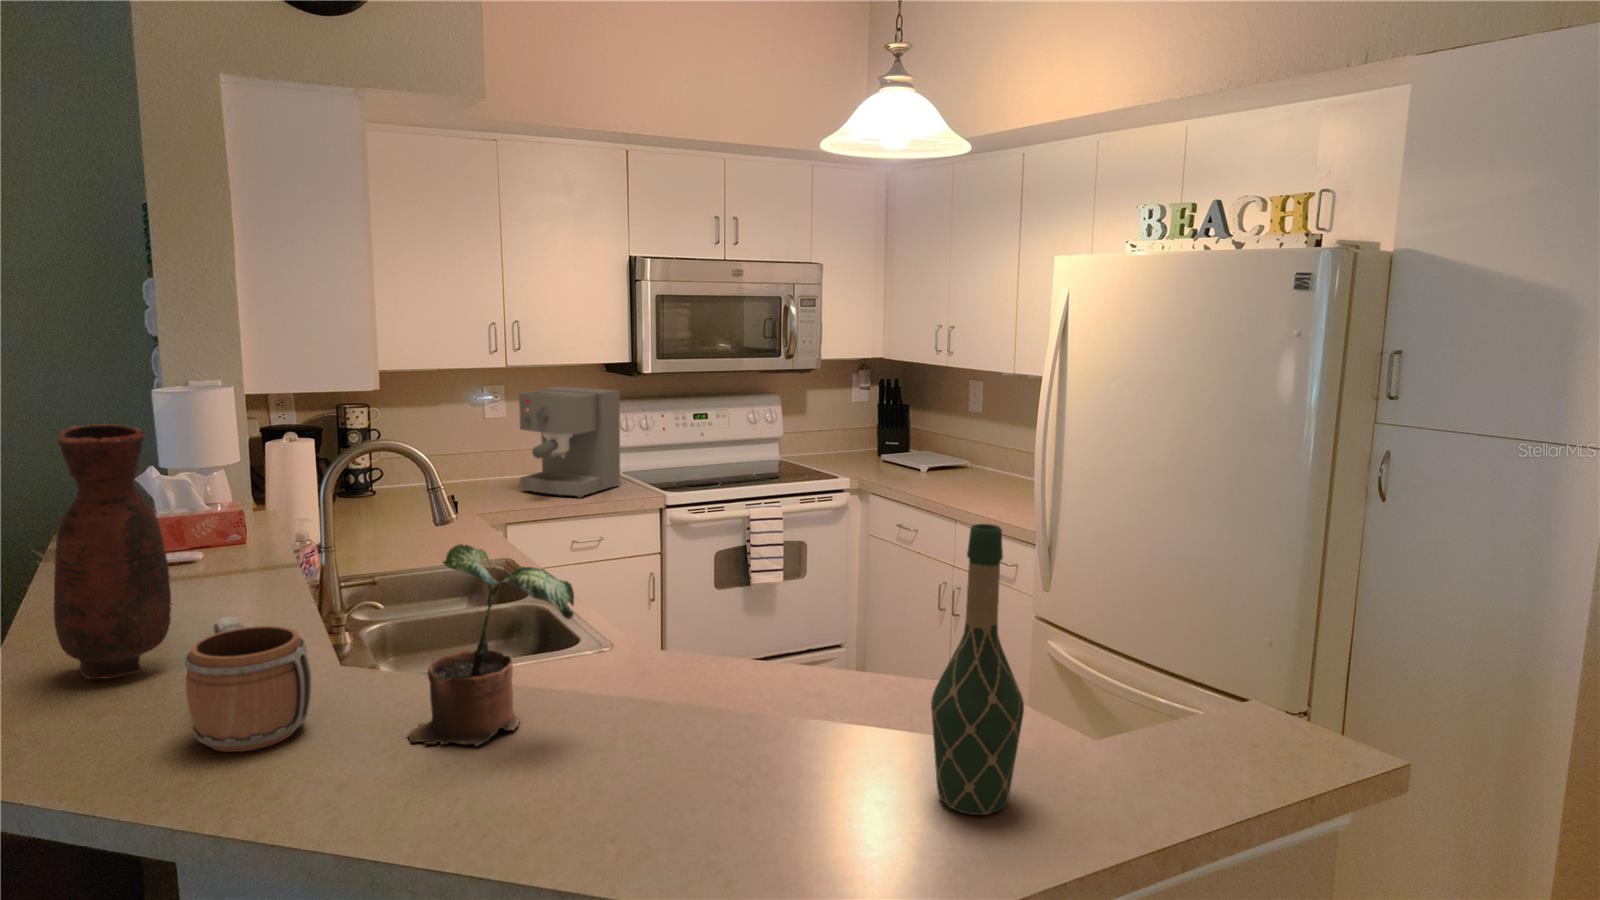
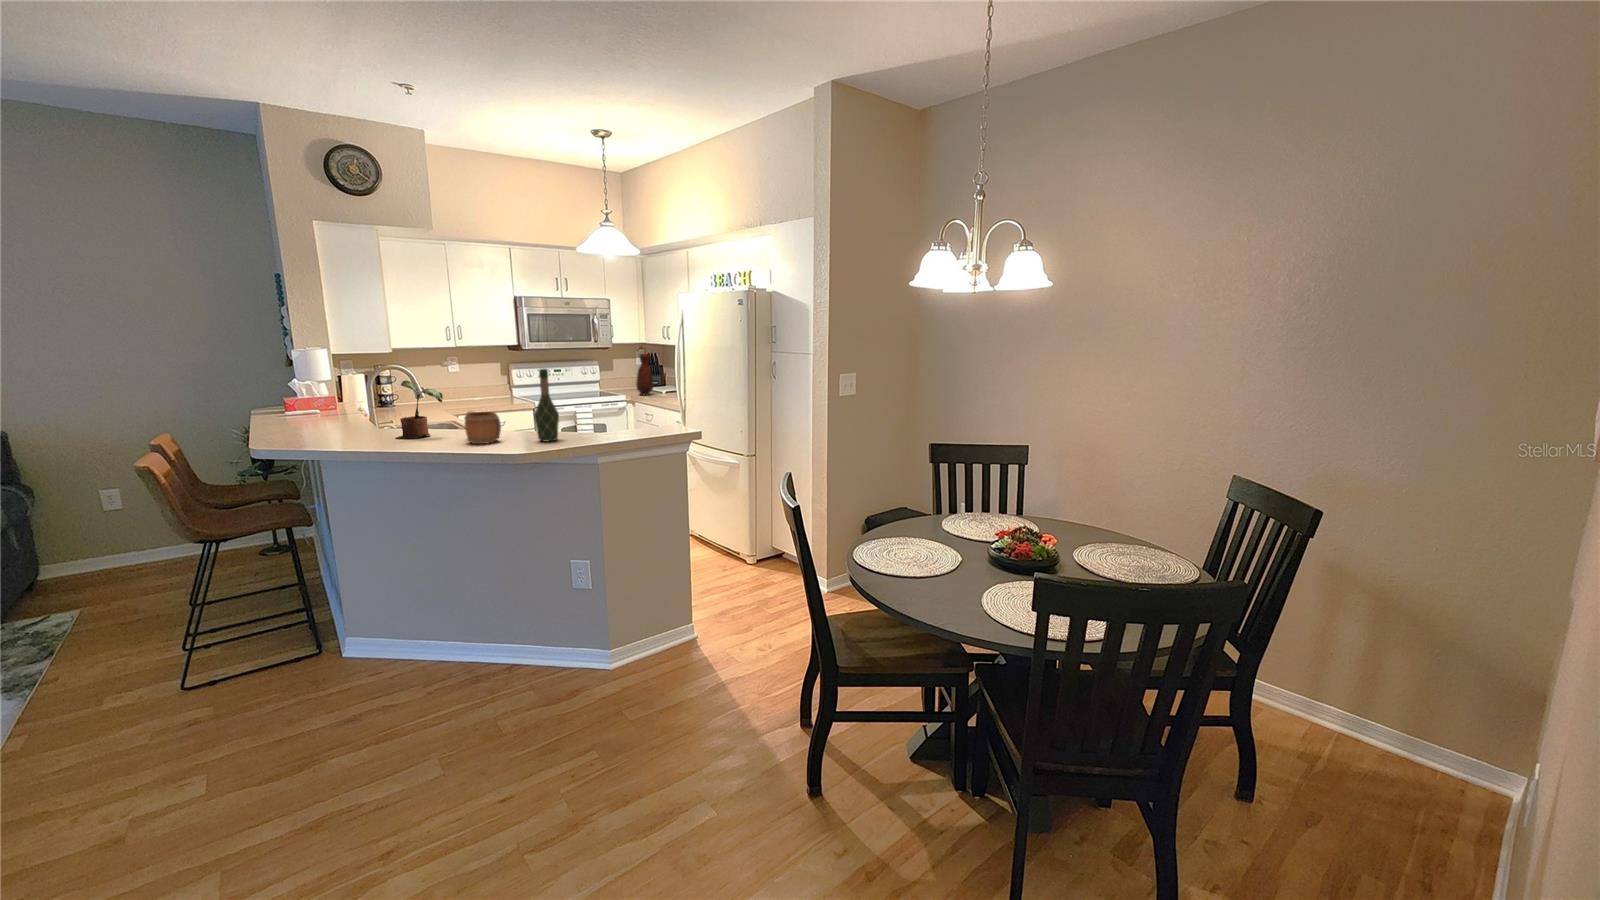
coffee maker: present [519,387,620,498] -> none [463,357,515,405]
vase: present [54,424,171,679] -> present [636,354,653,395]
mug: present [184,617,311,752] -> present [464,411,501,444]

